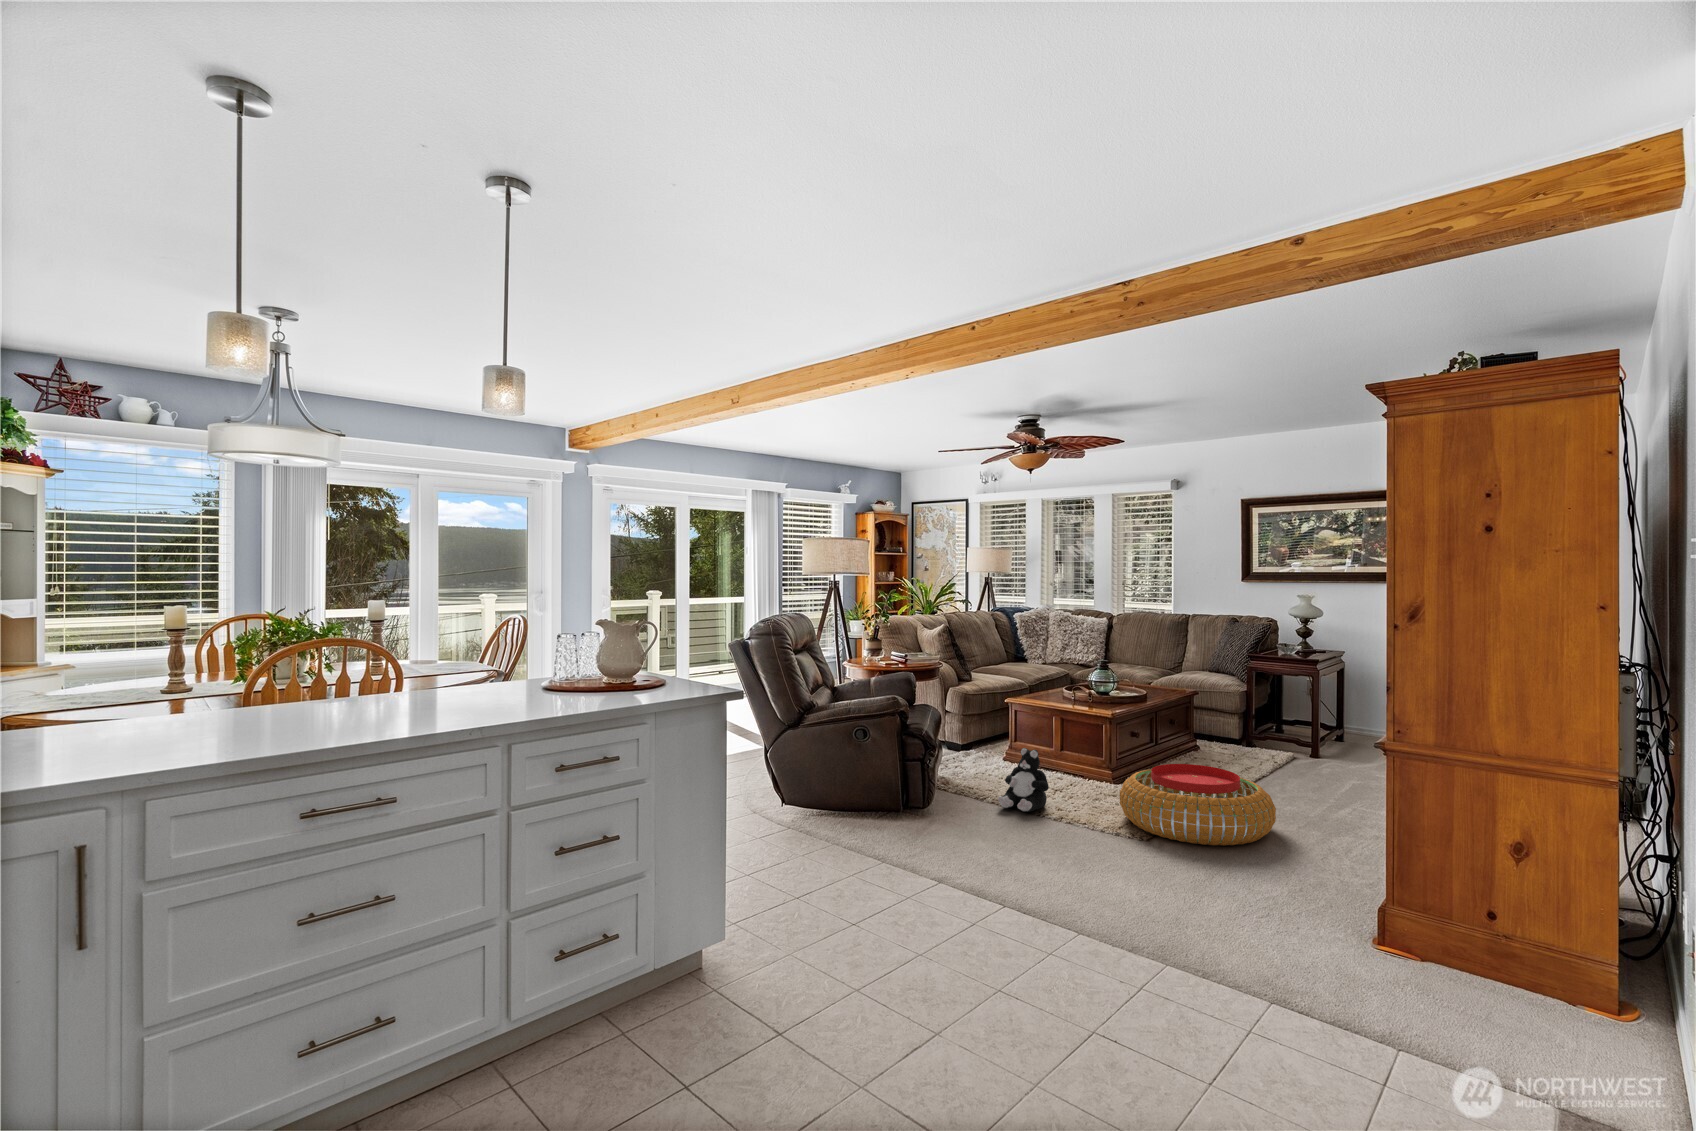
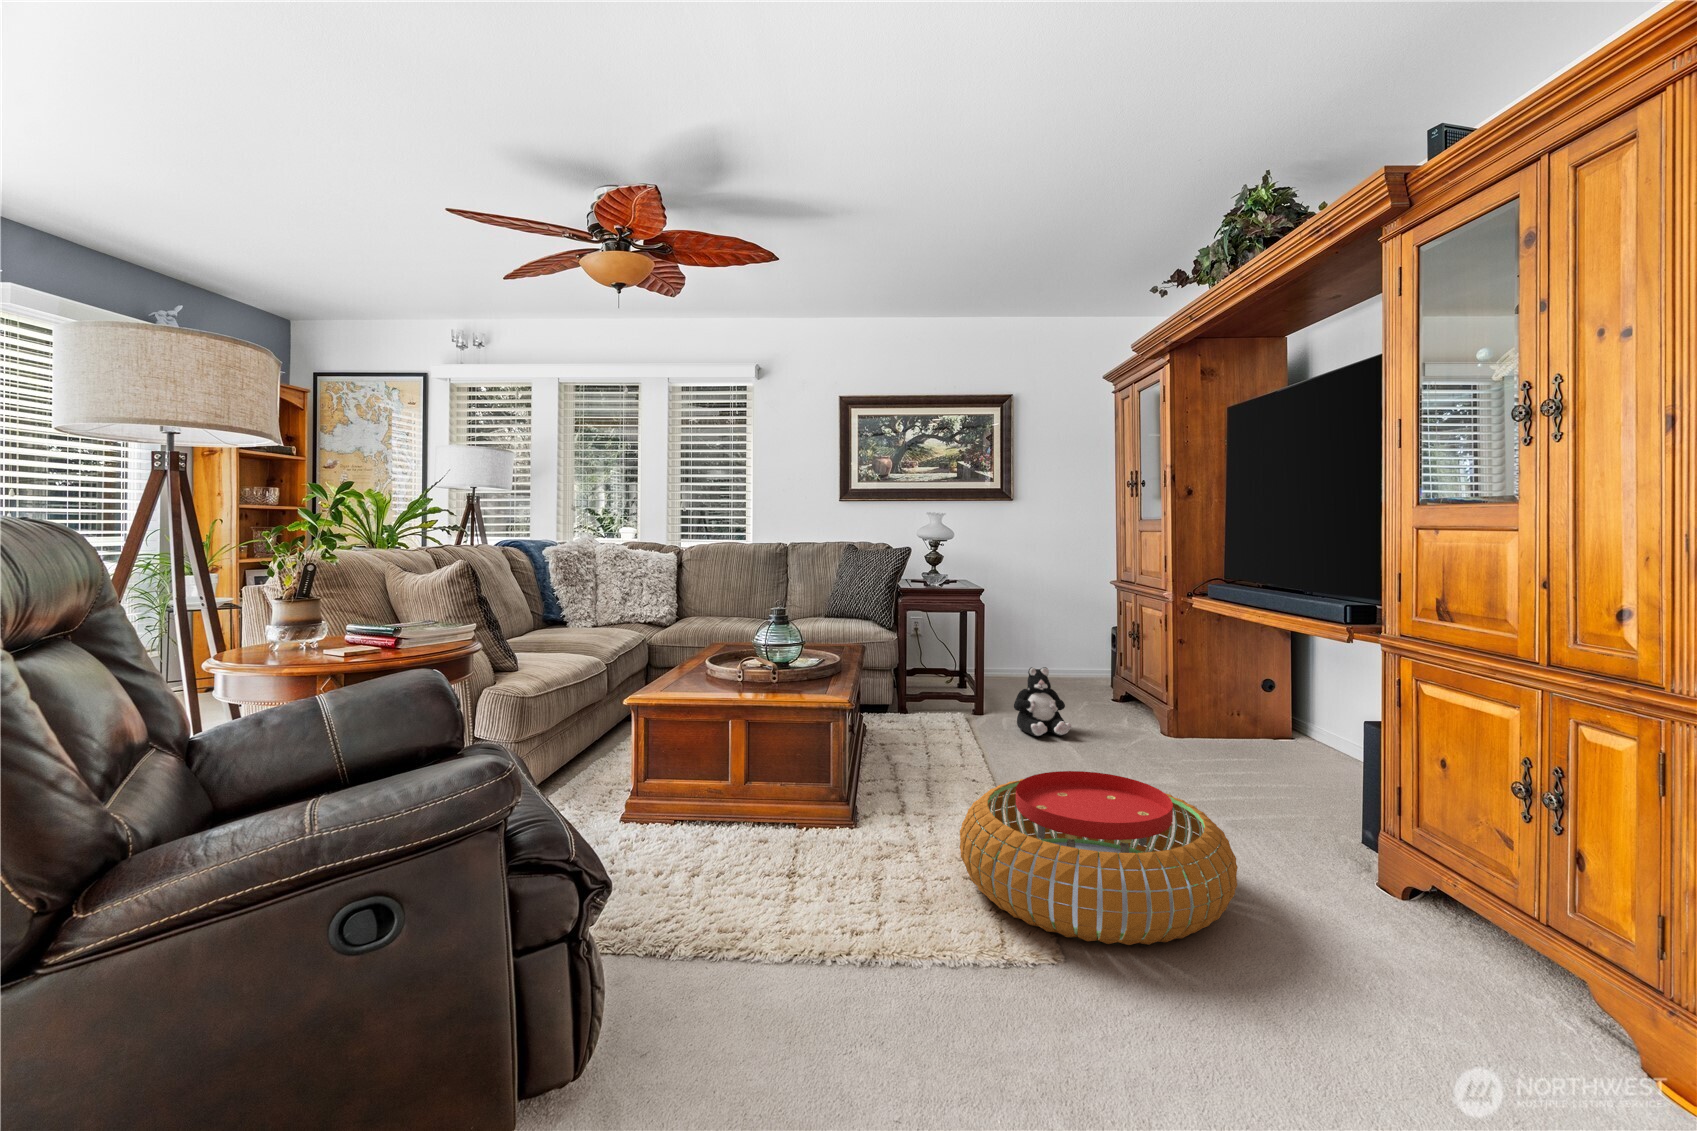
plush toy: present [998,748,1049,812] -> present [1014,667,1072,736]

